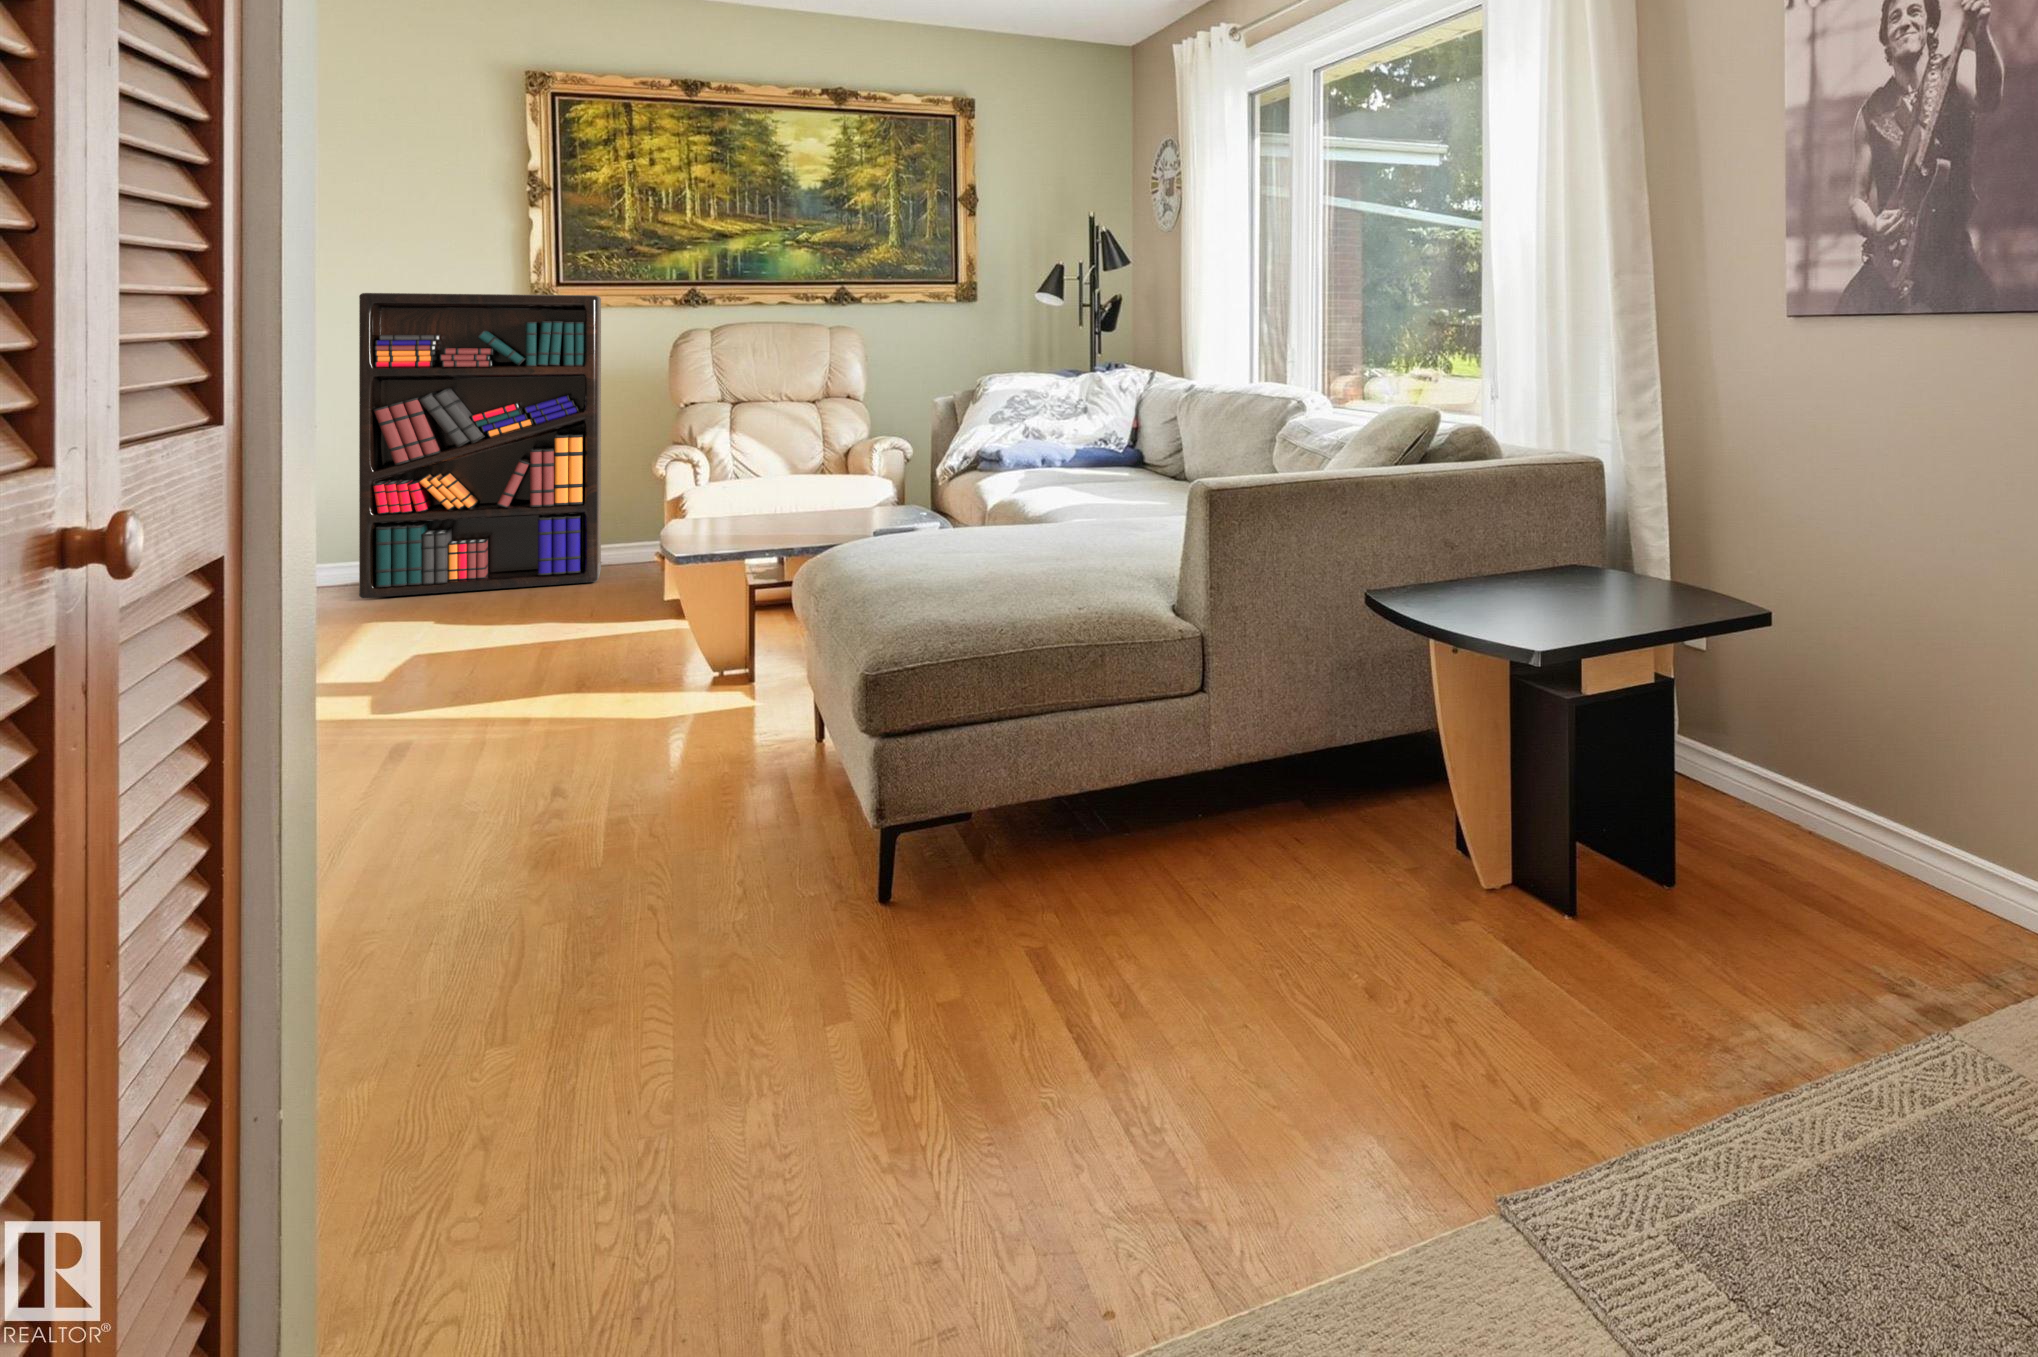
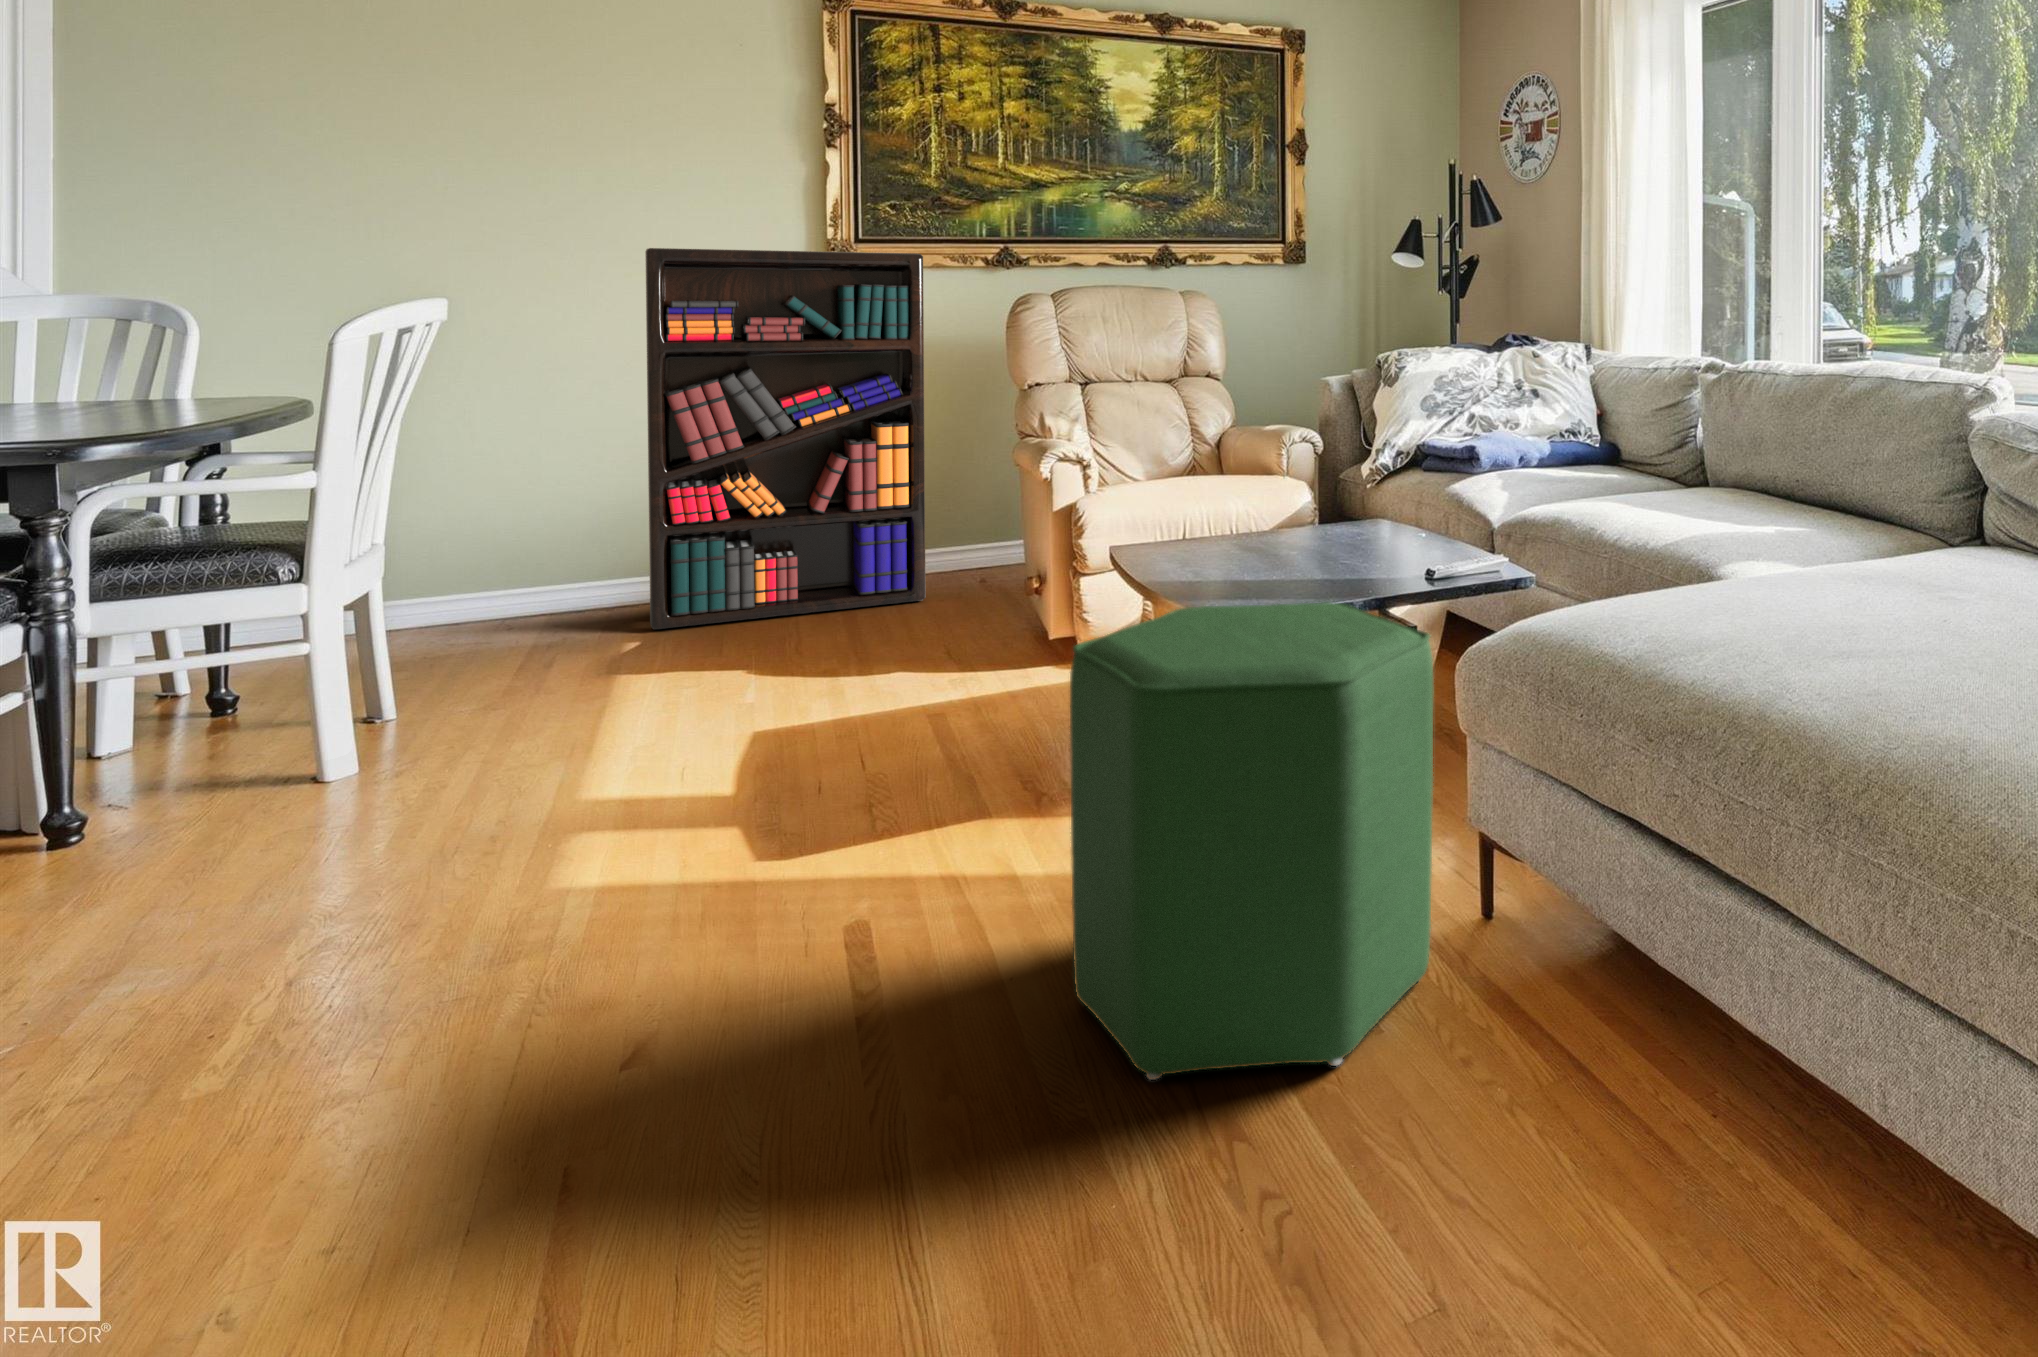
ottoman: none [443,532,684,800] -> present [1070,602,1434,1080]

